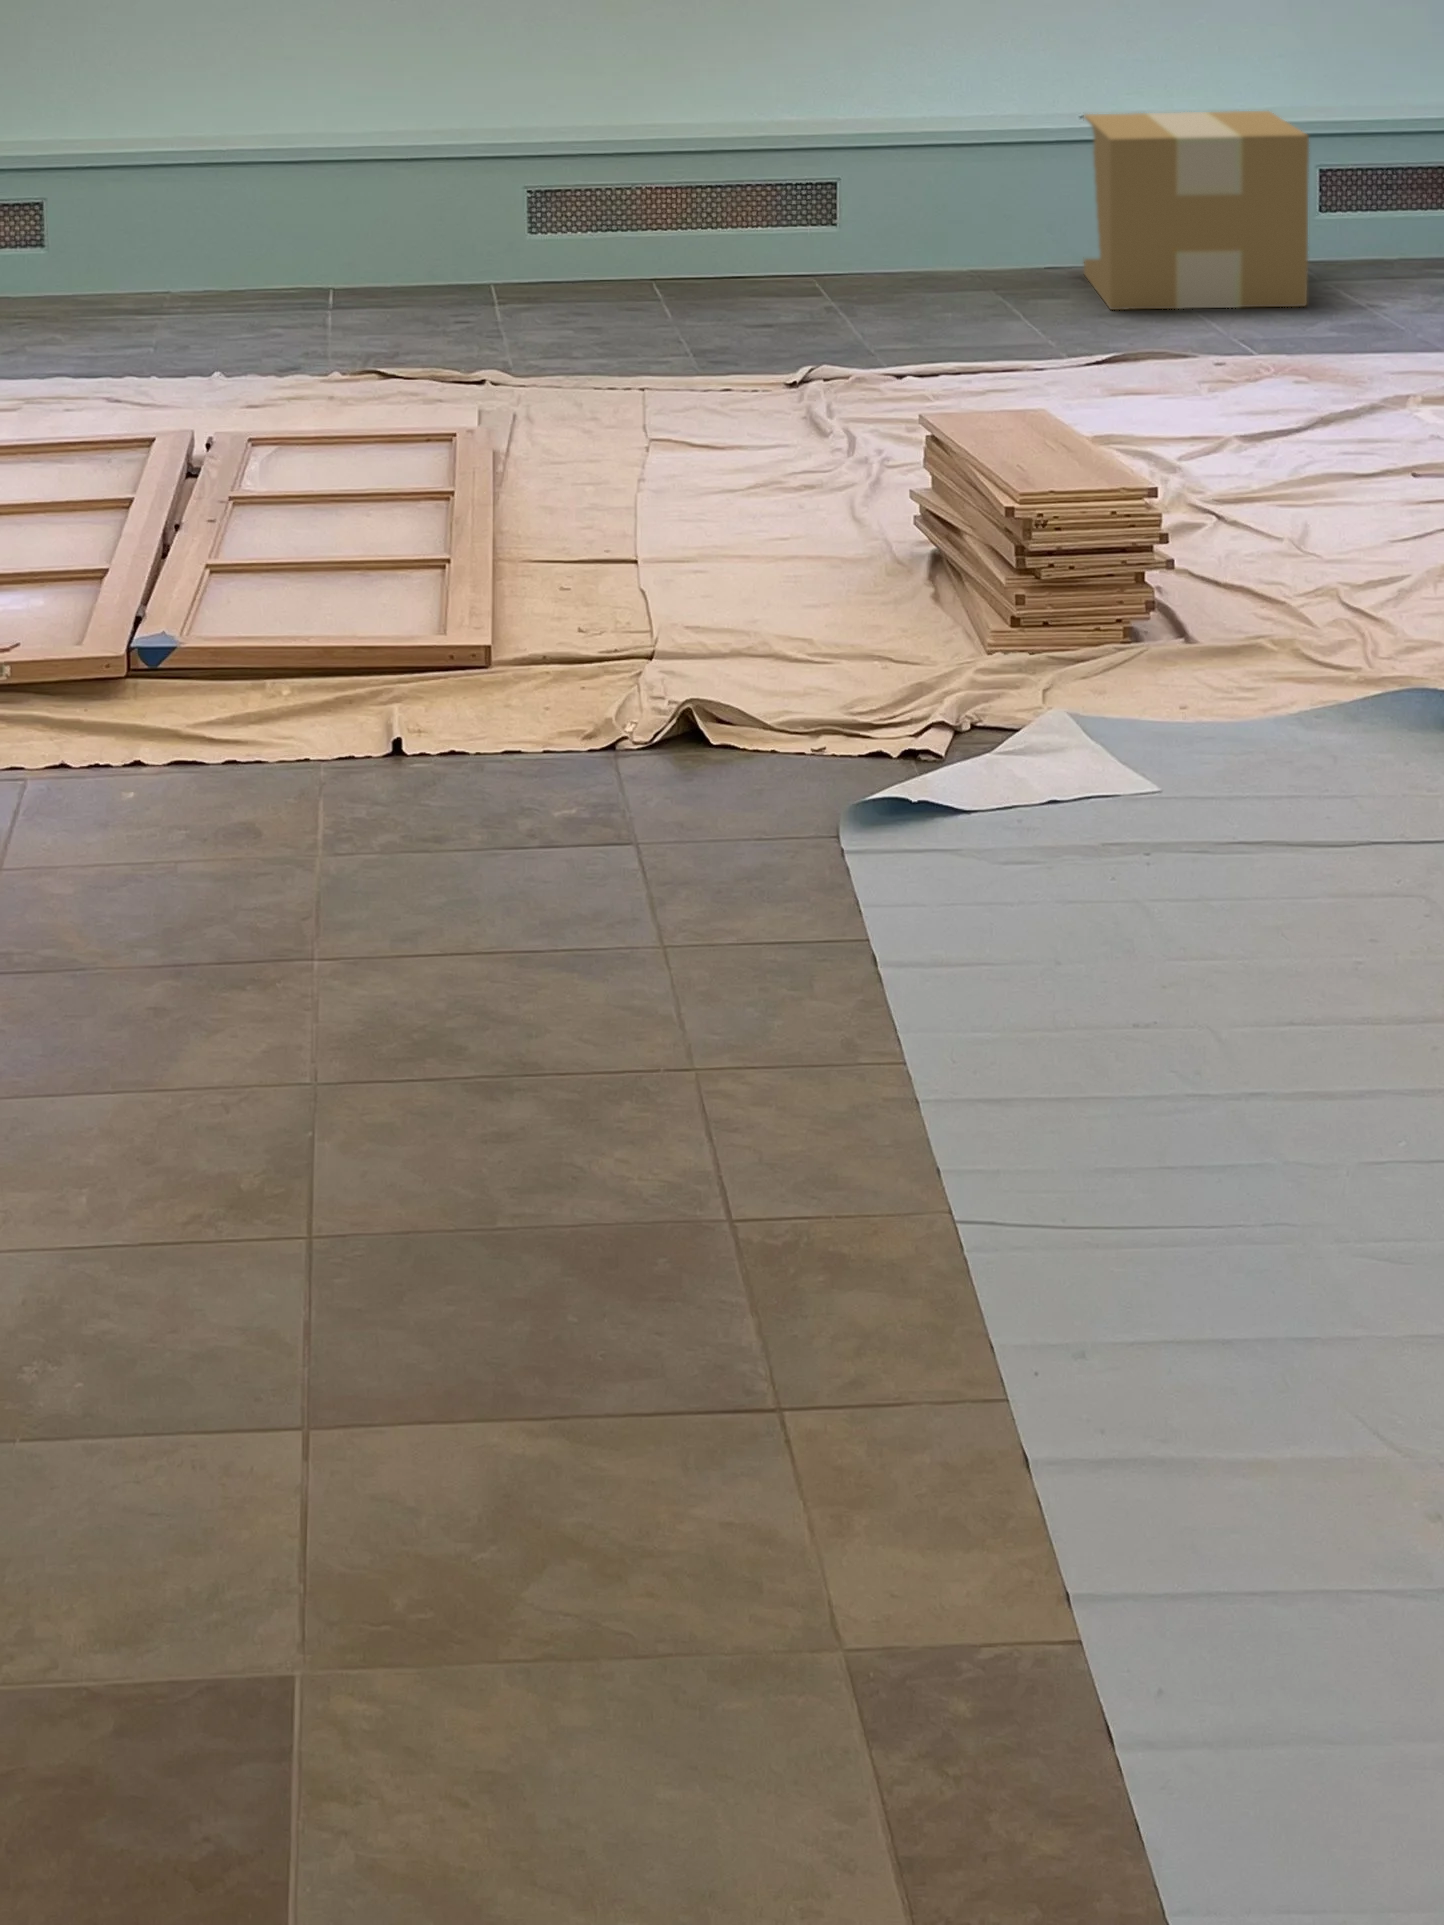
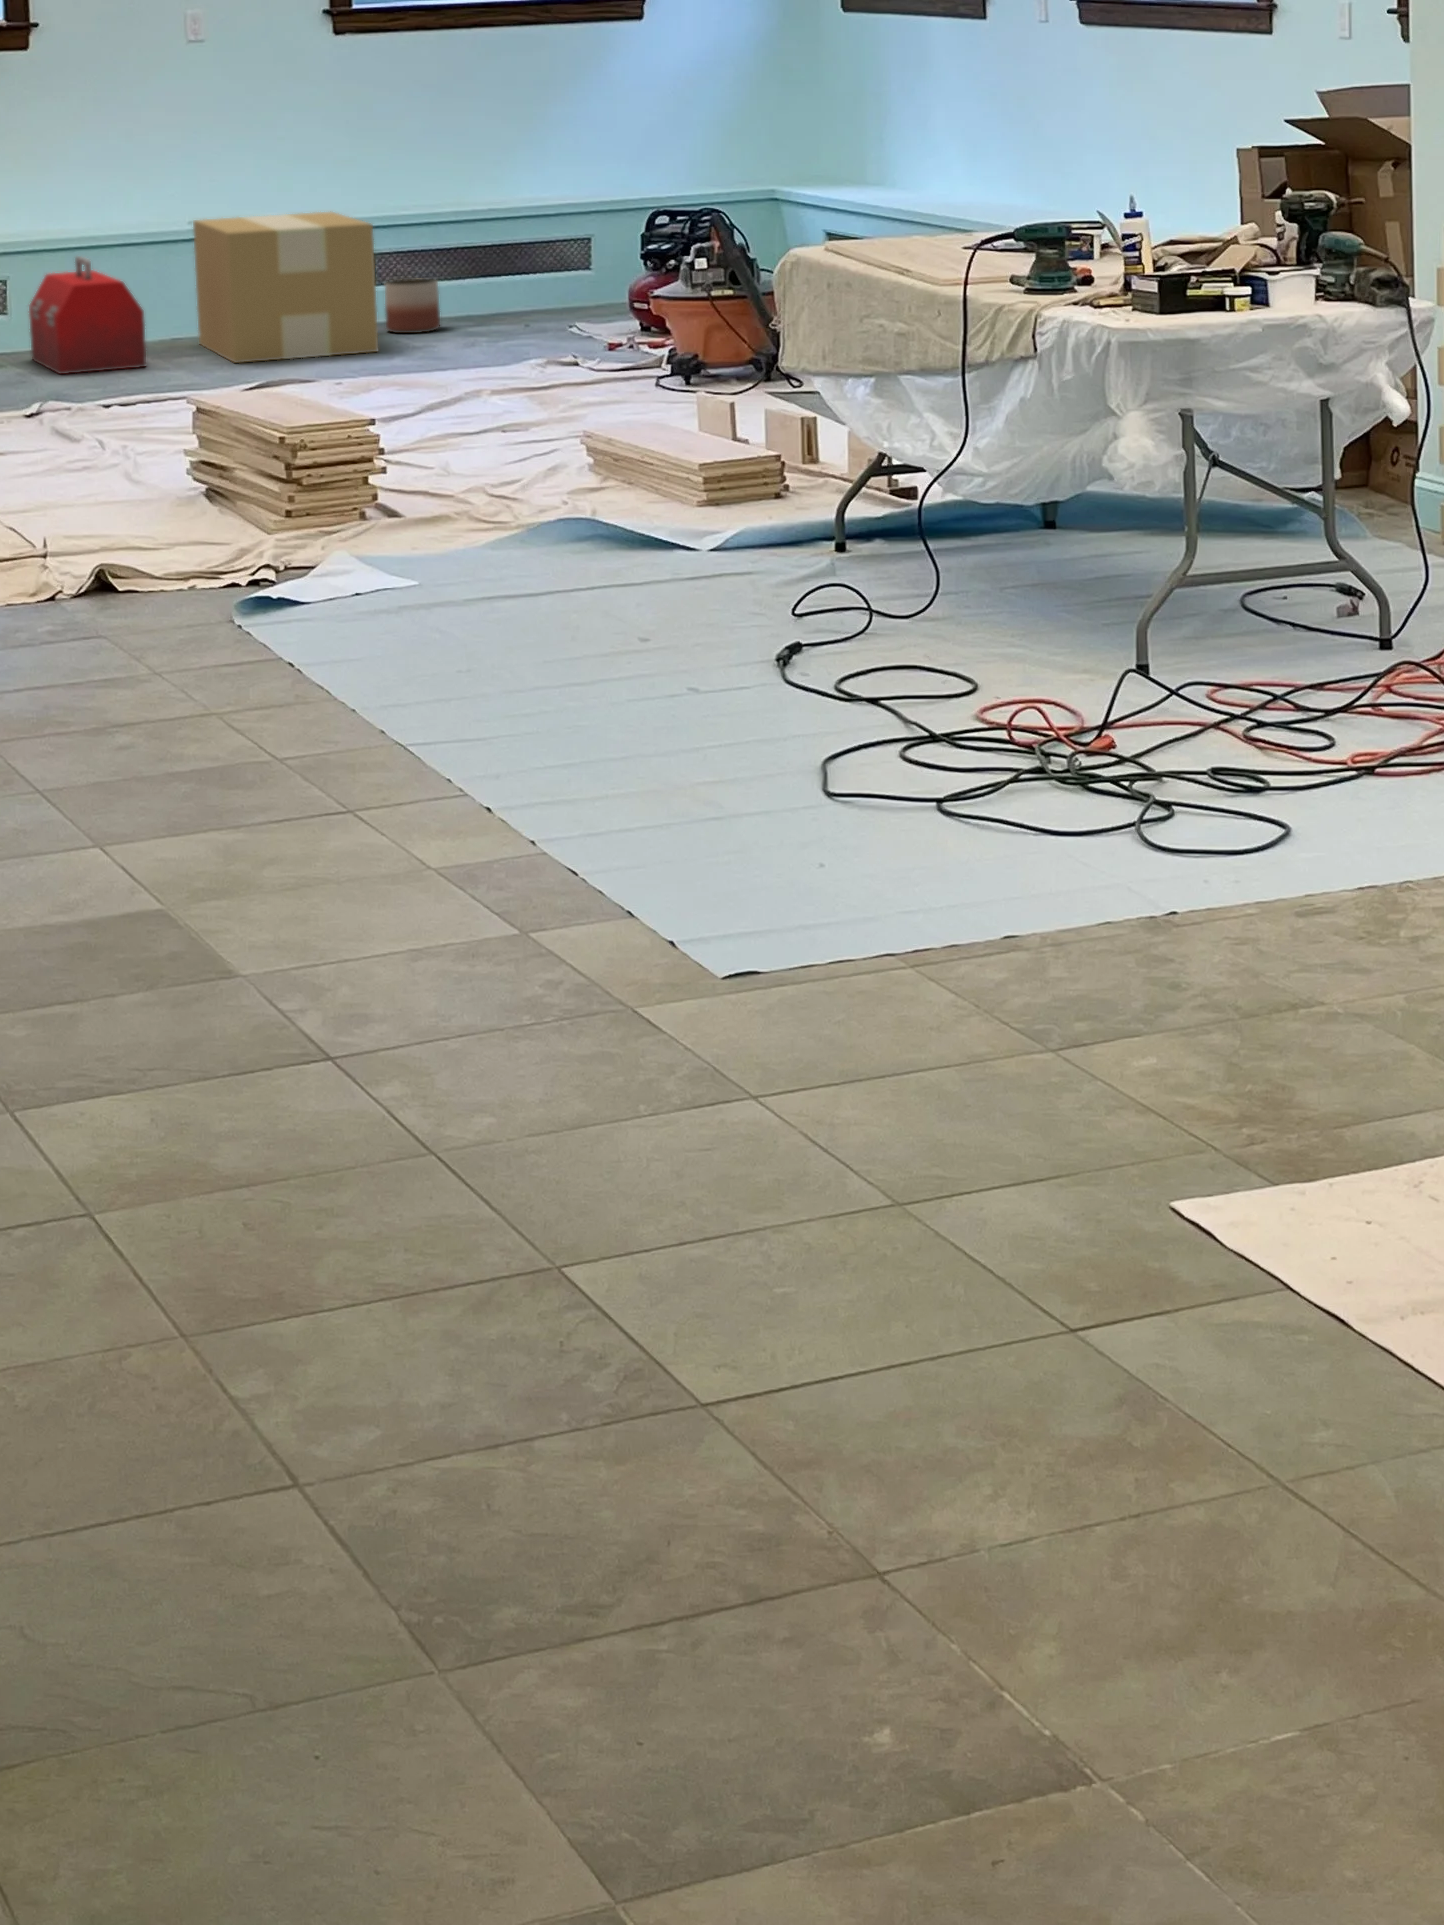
toolbox: none [866,156,997,309] -> present [29,256,146,374]
planter: none [1333,204,1407,278] -> present [385,279,440,333]

